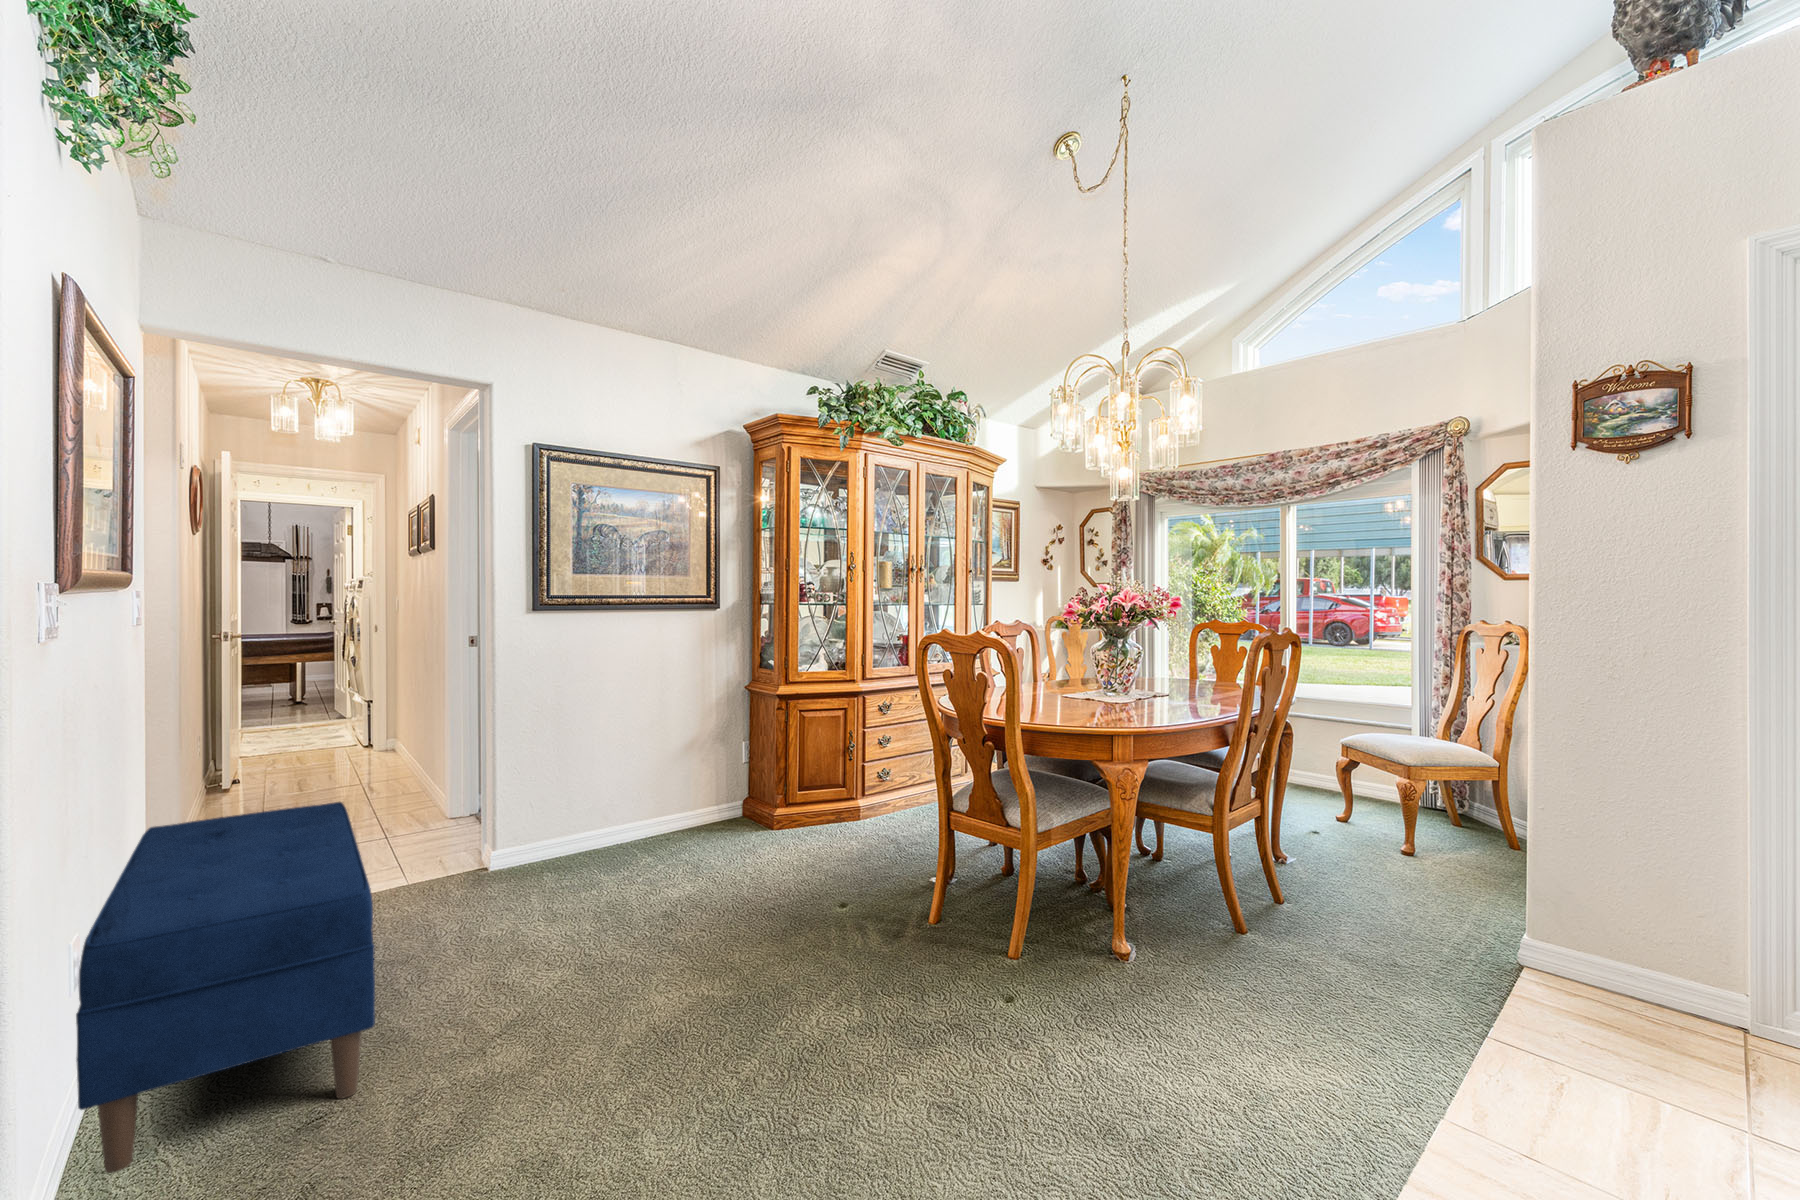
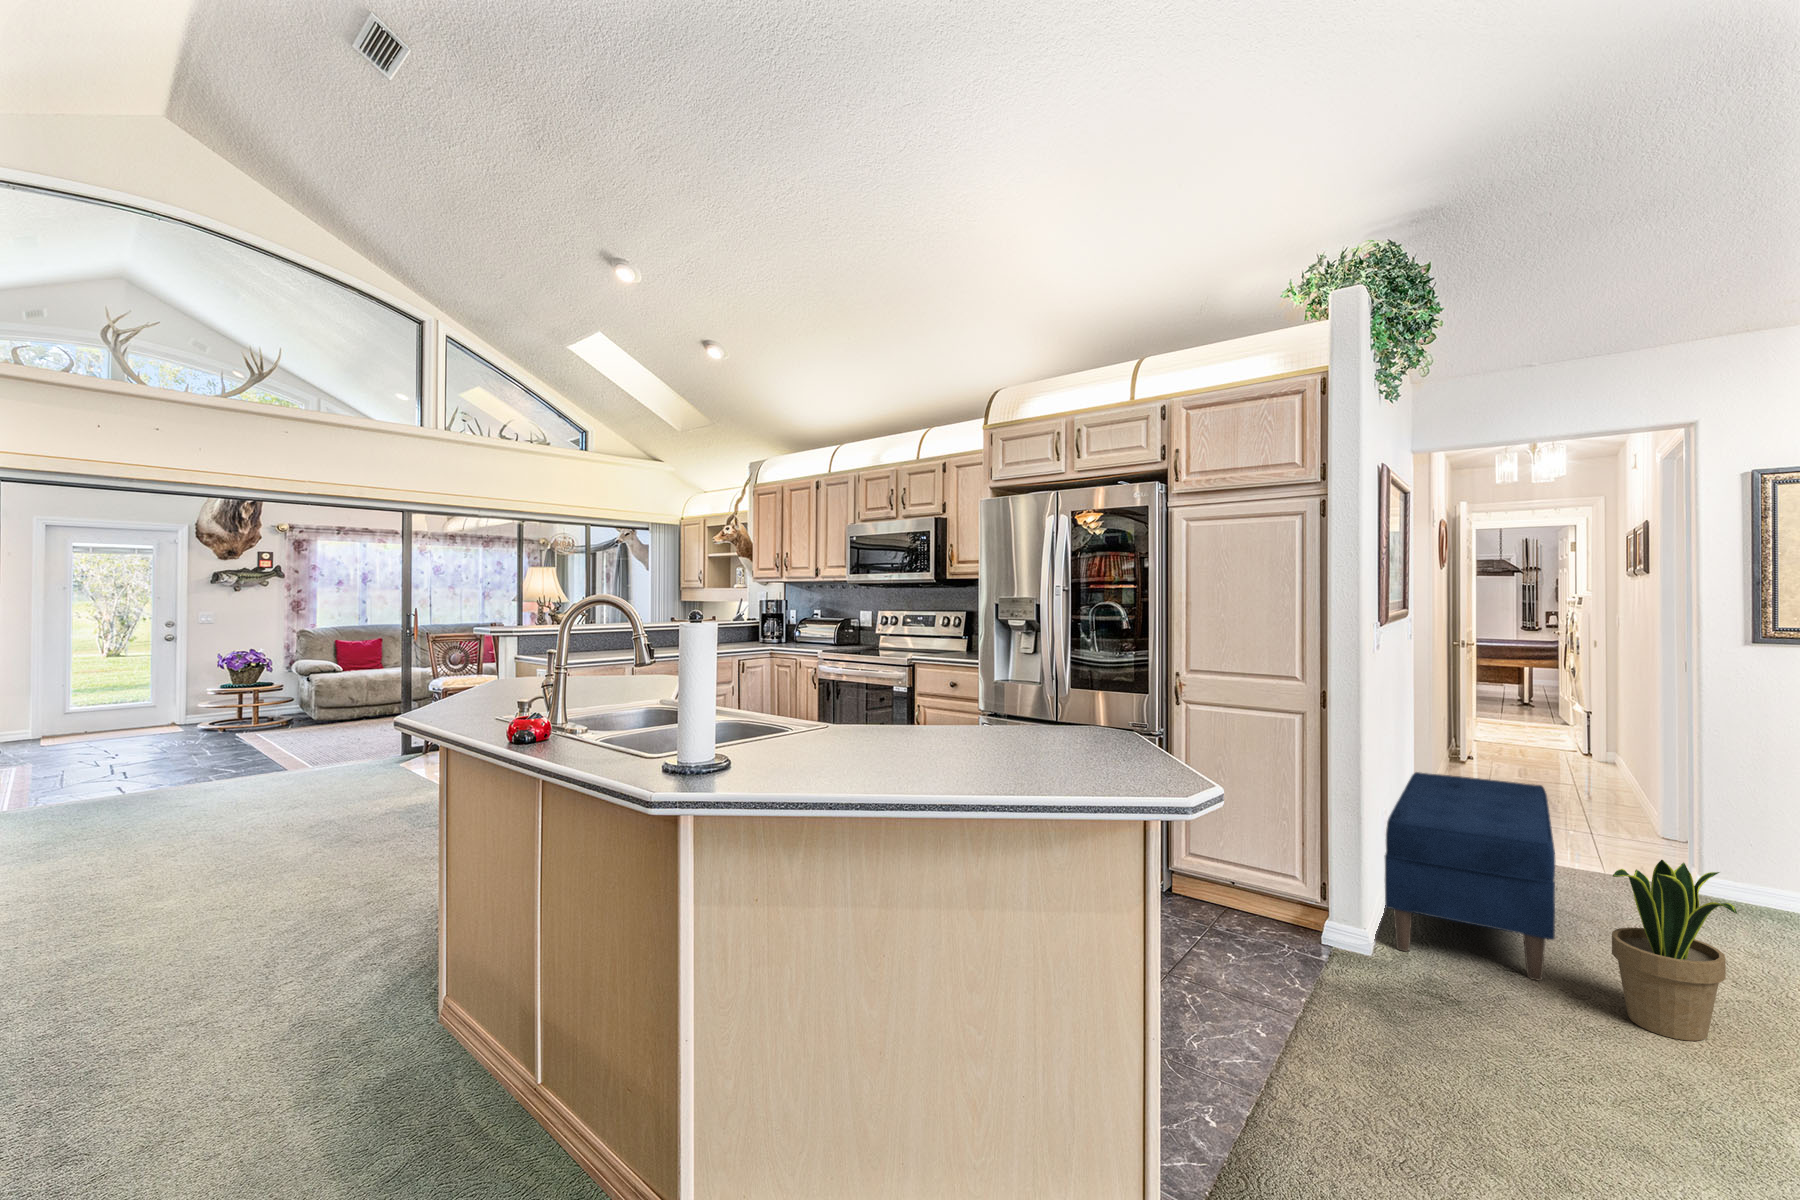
potted plant: none [448,862,576,1096] -> present [1612,860,1737,1041]

